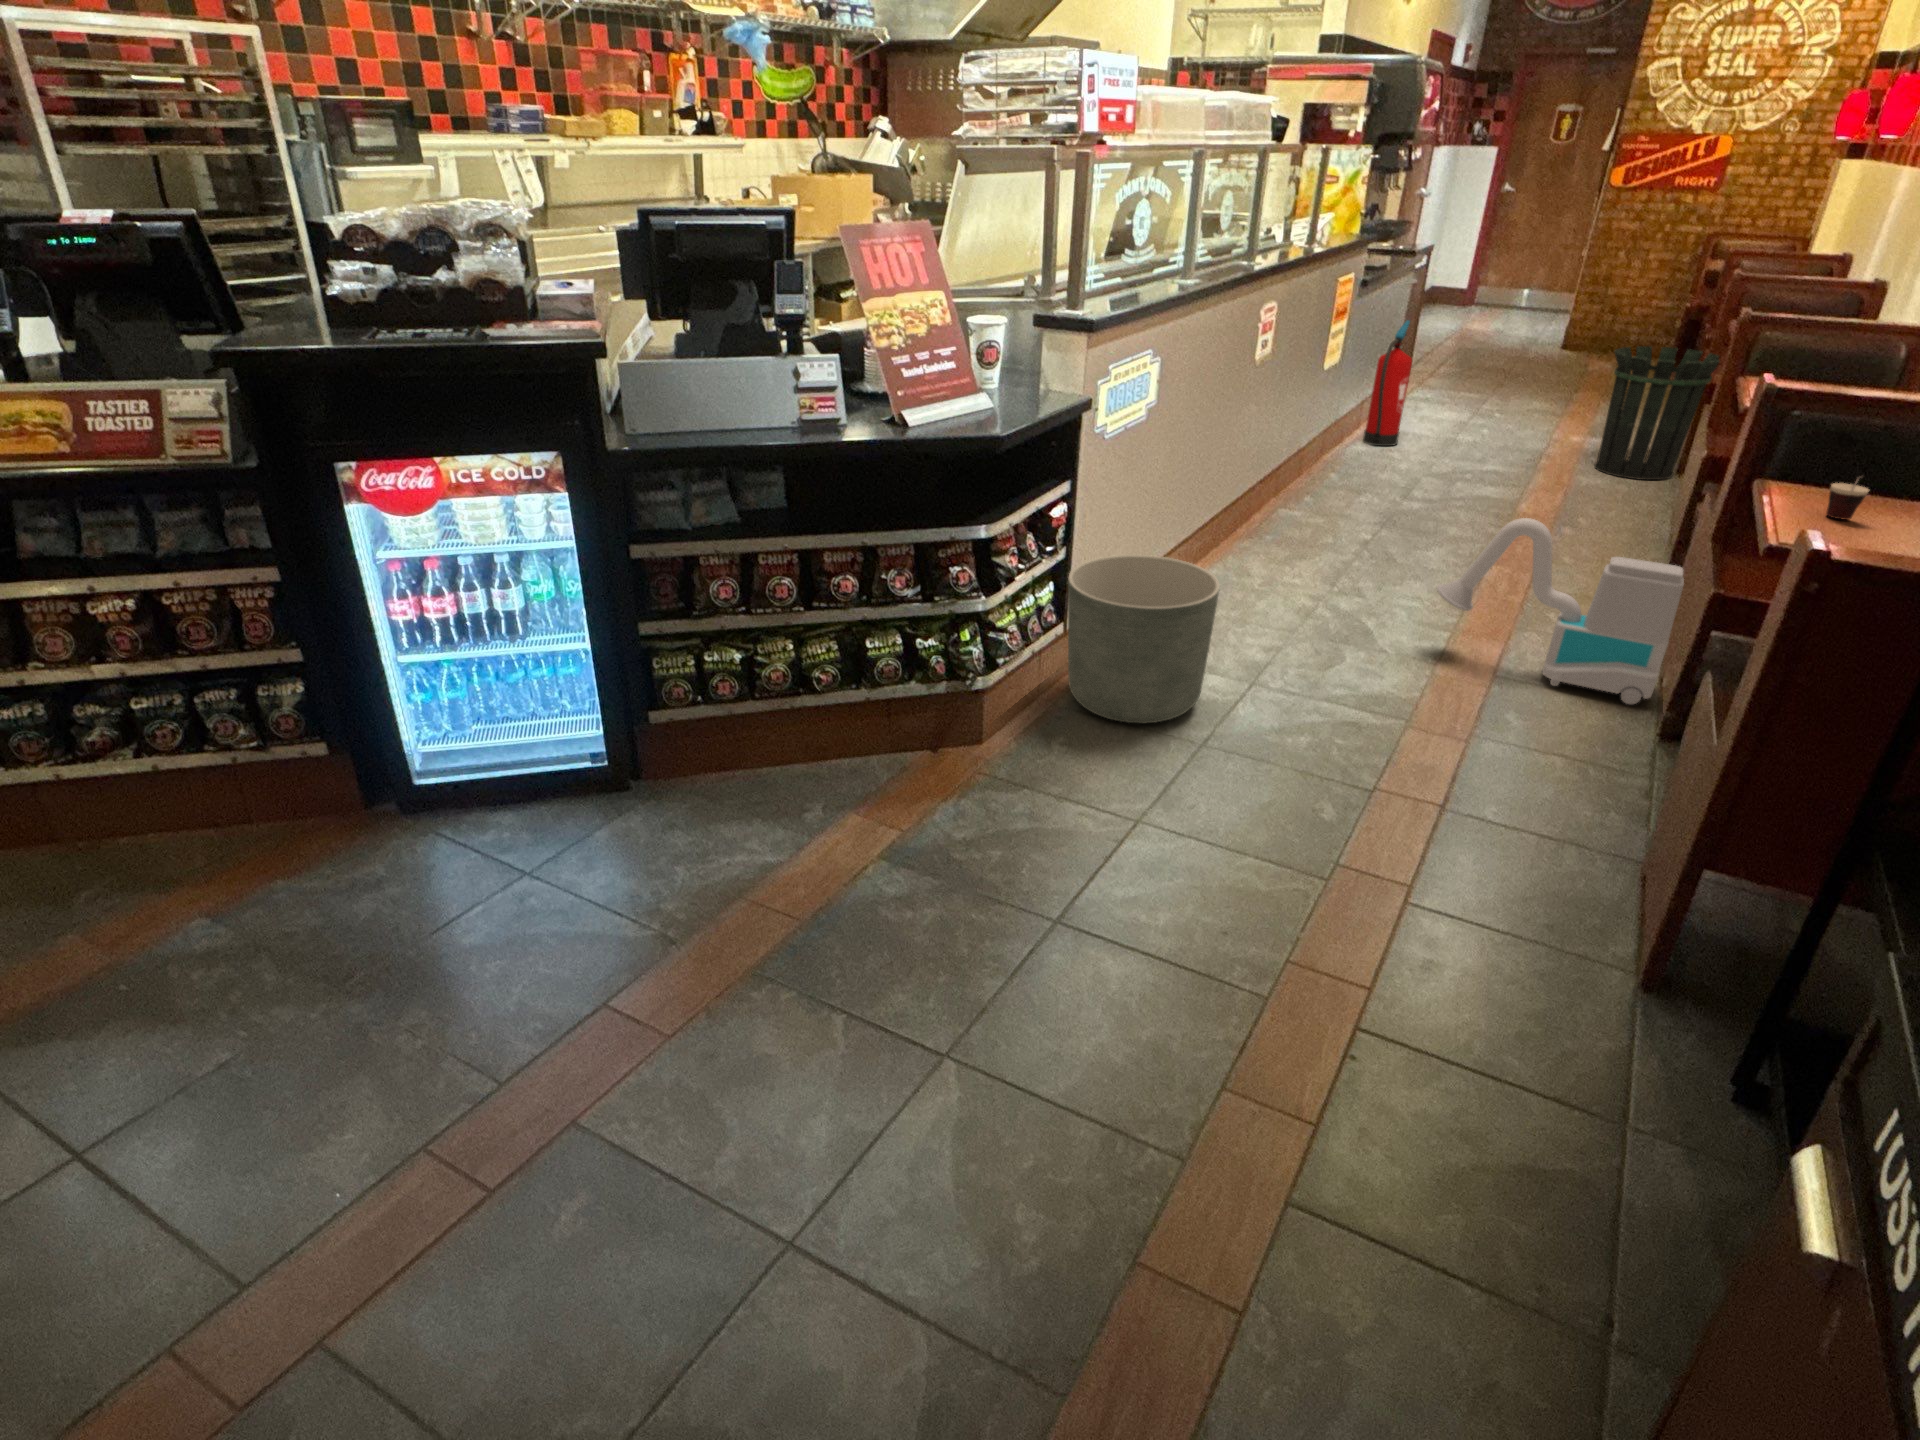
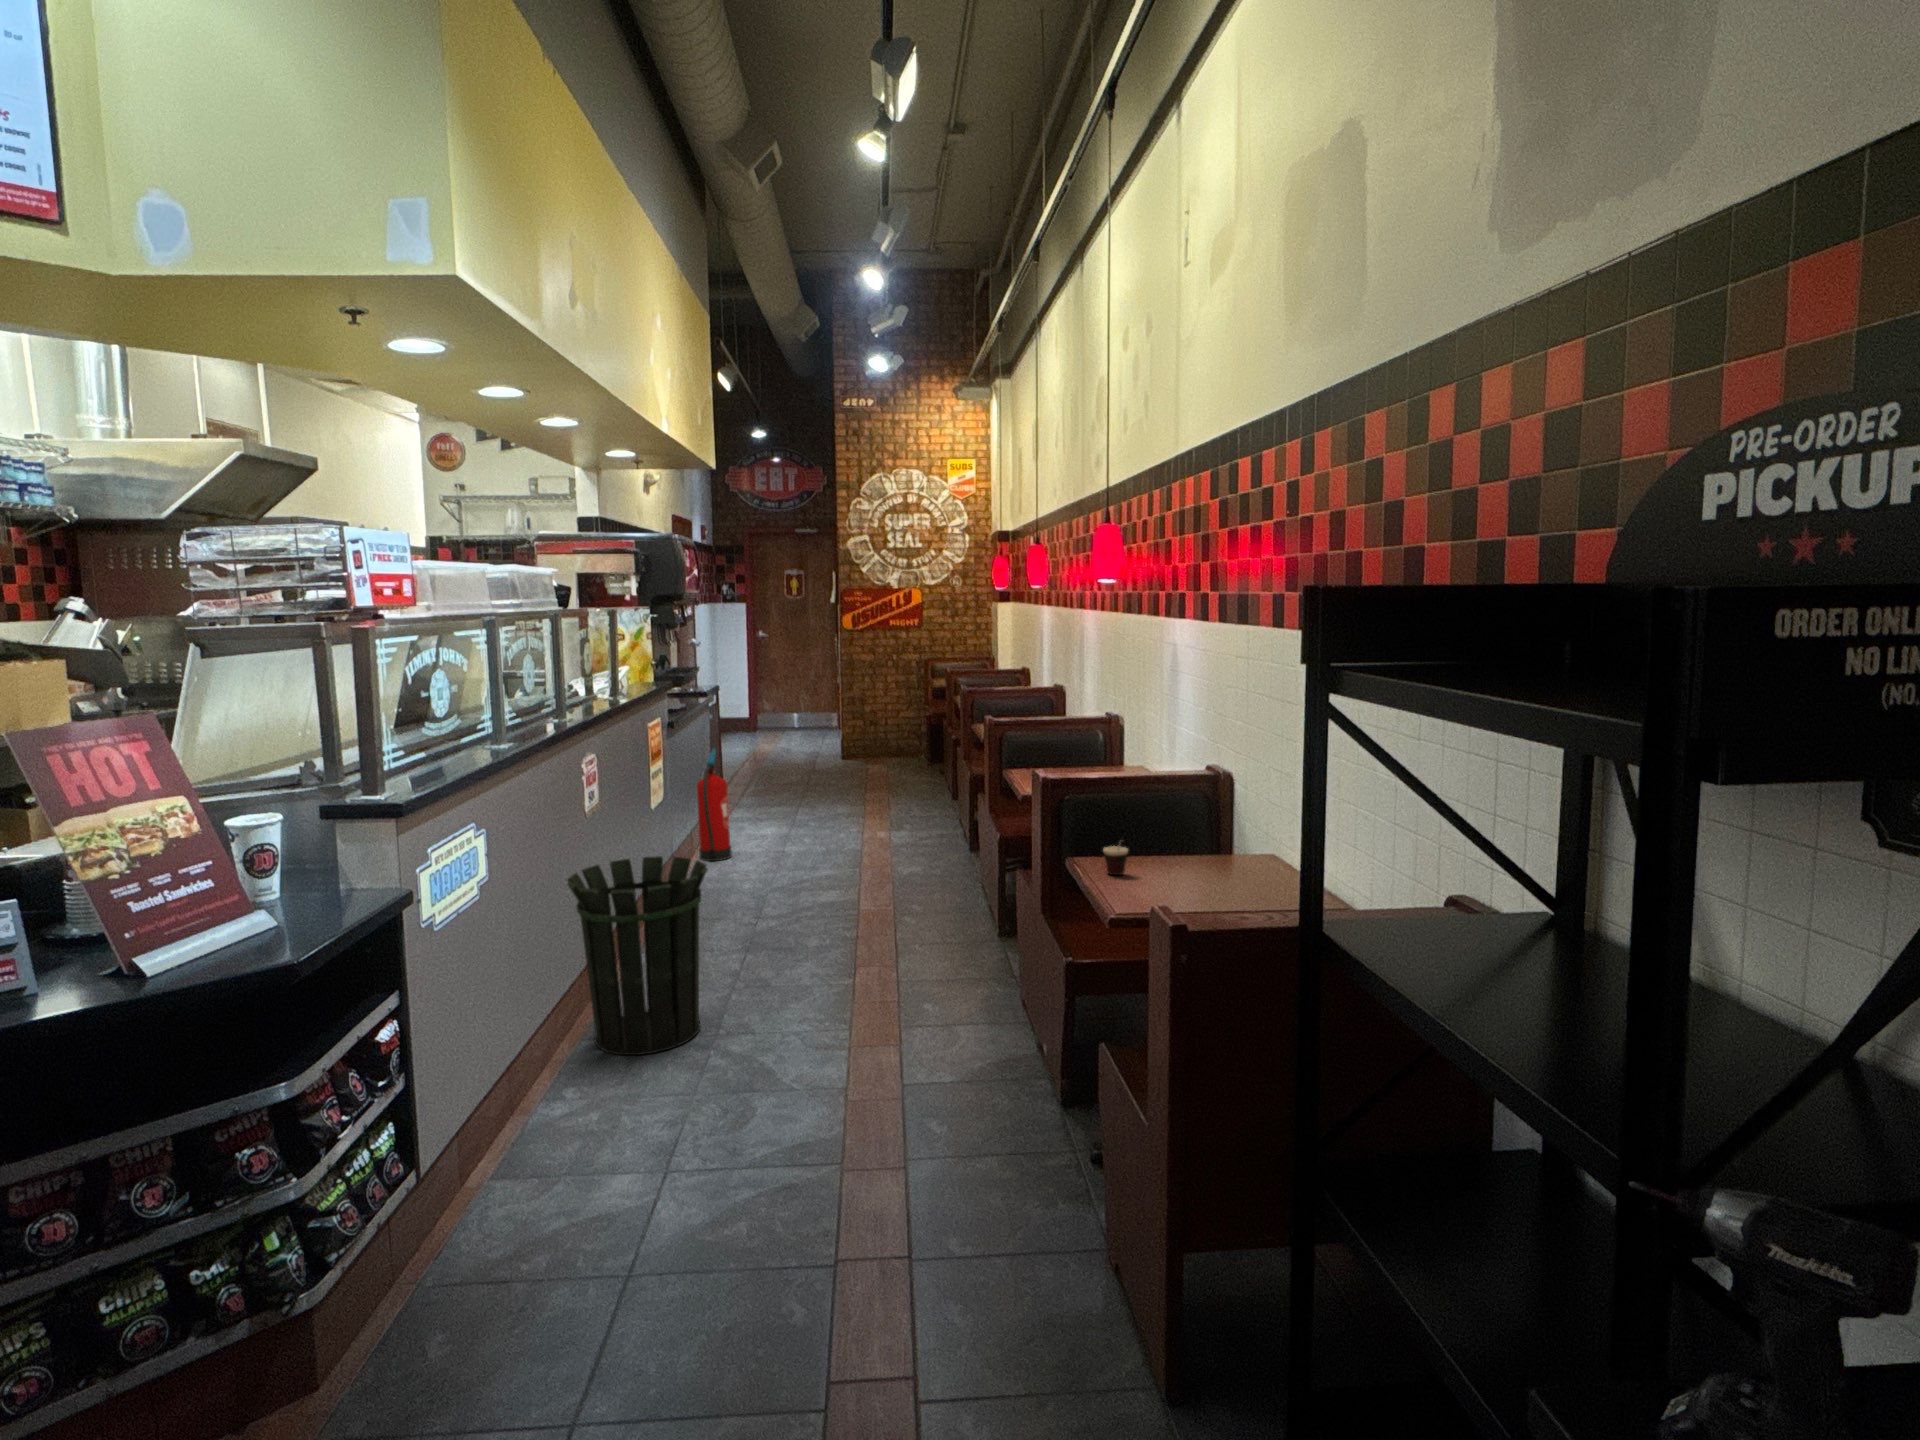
waste bin: present [1594,346,1719,480] -> present [567,856,708,1055]
vacuum cleaner: present [1437,518,1684,704] -> none [822,914,1025,1063]
planter: present [1068,555,1220,723] -> none [416,1045,614,1278]

